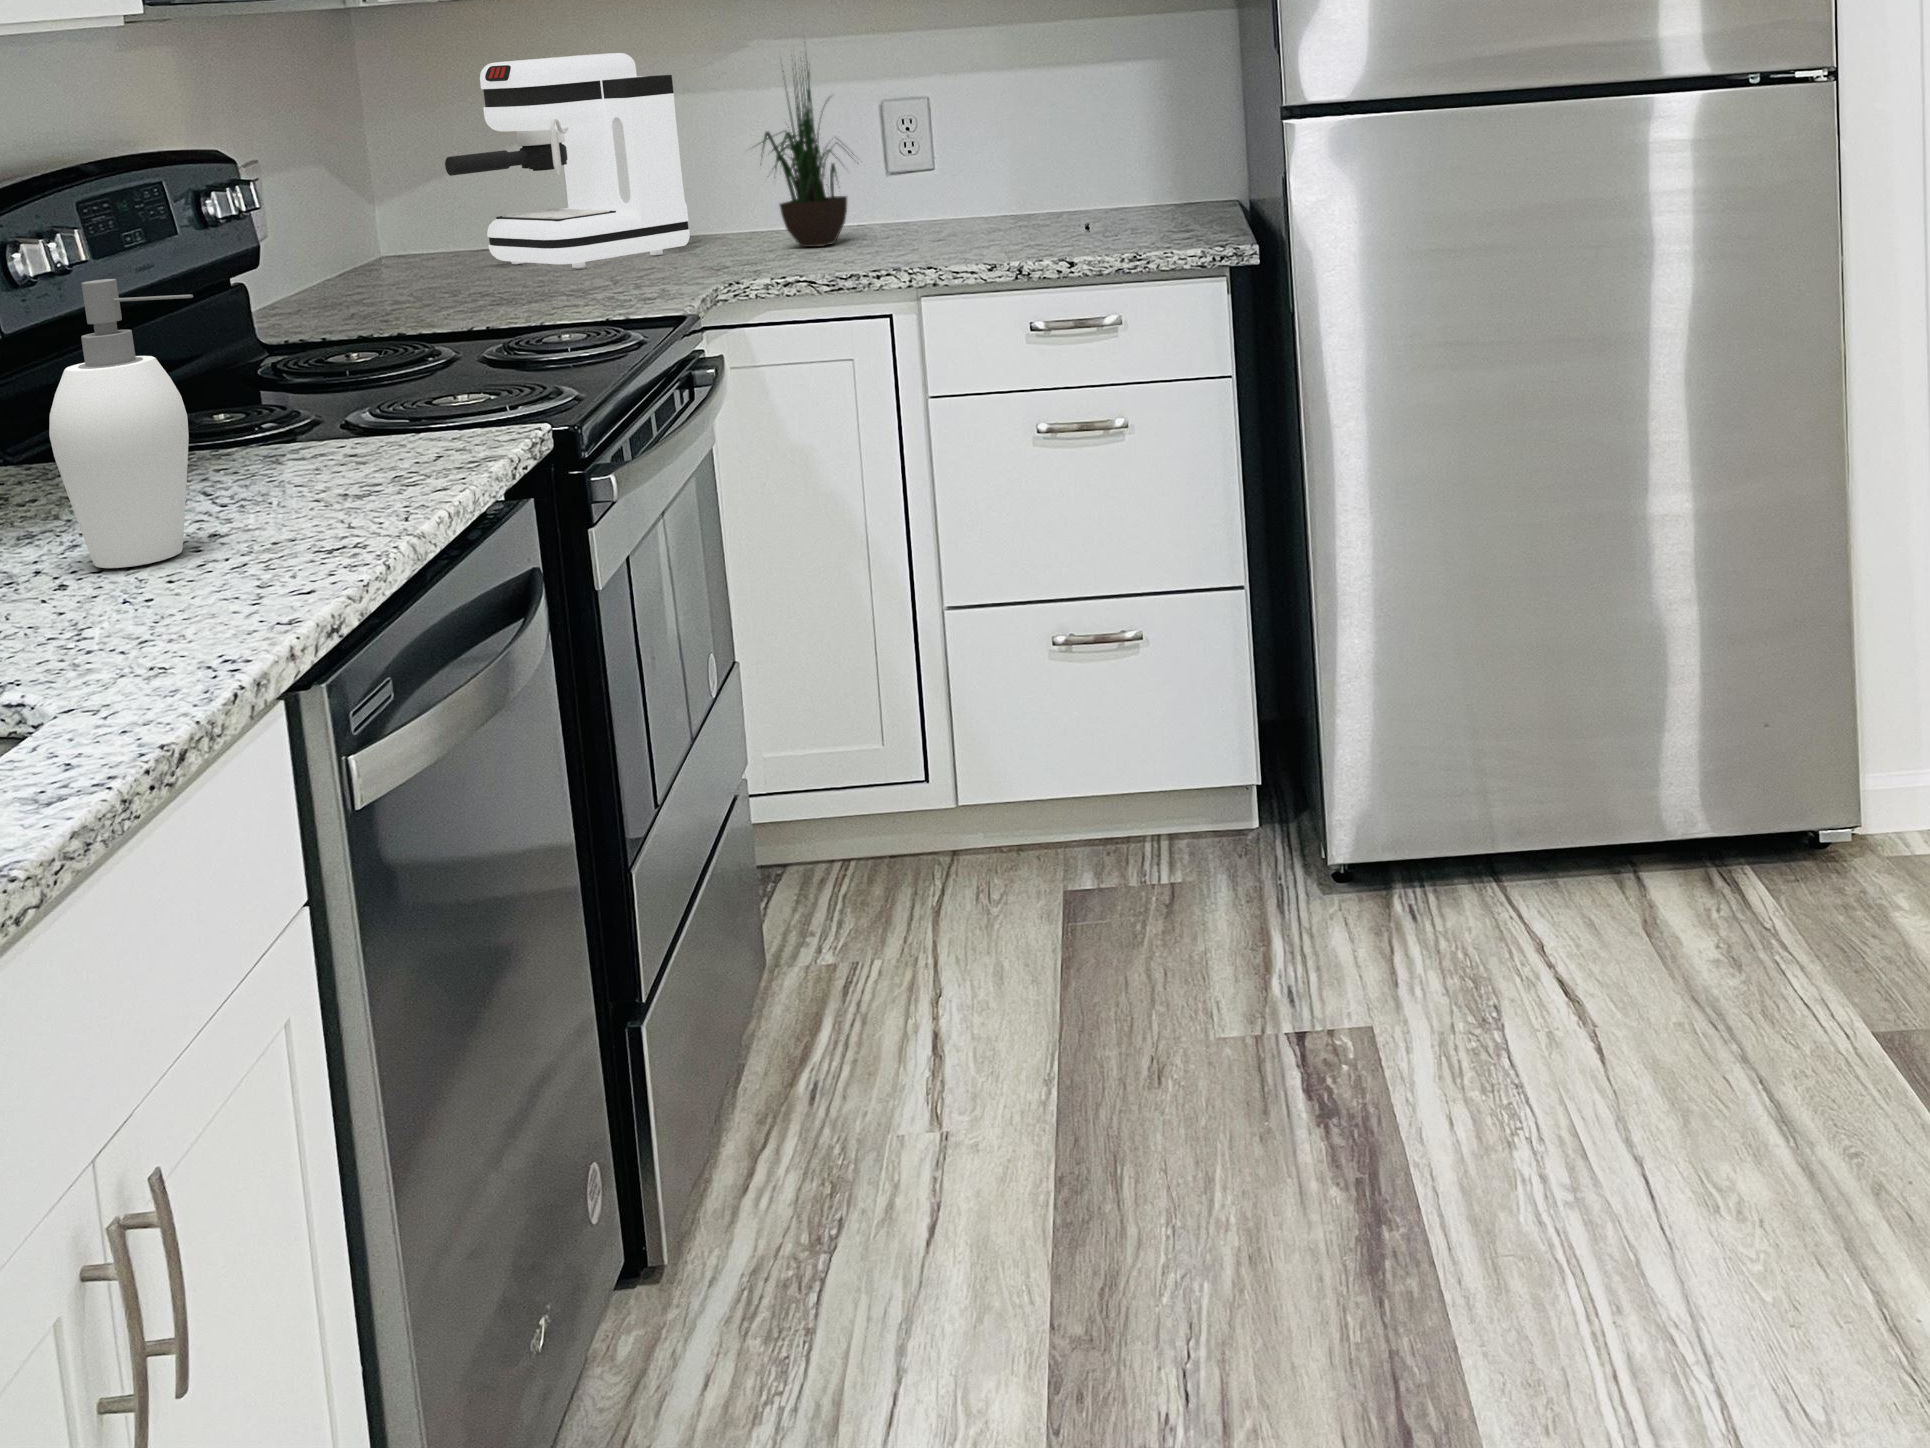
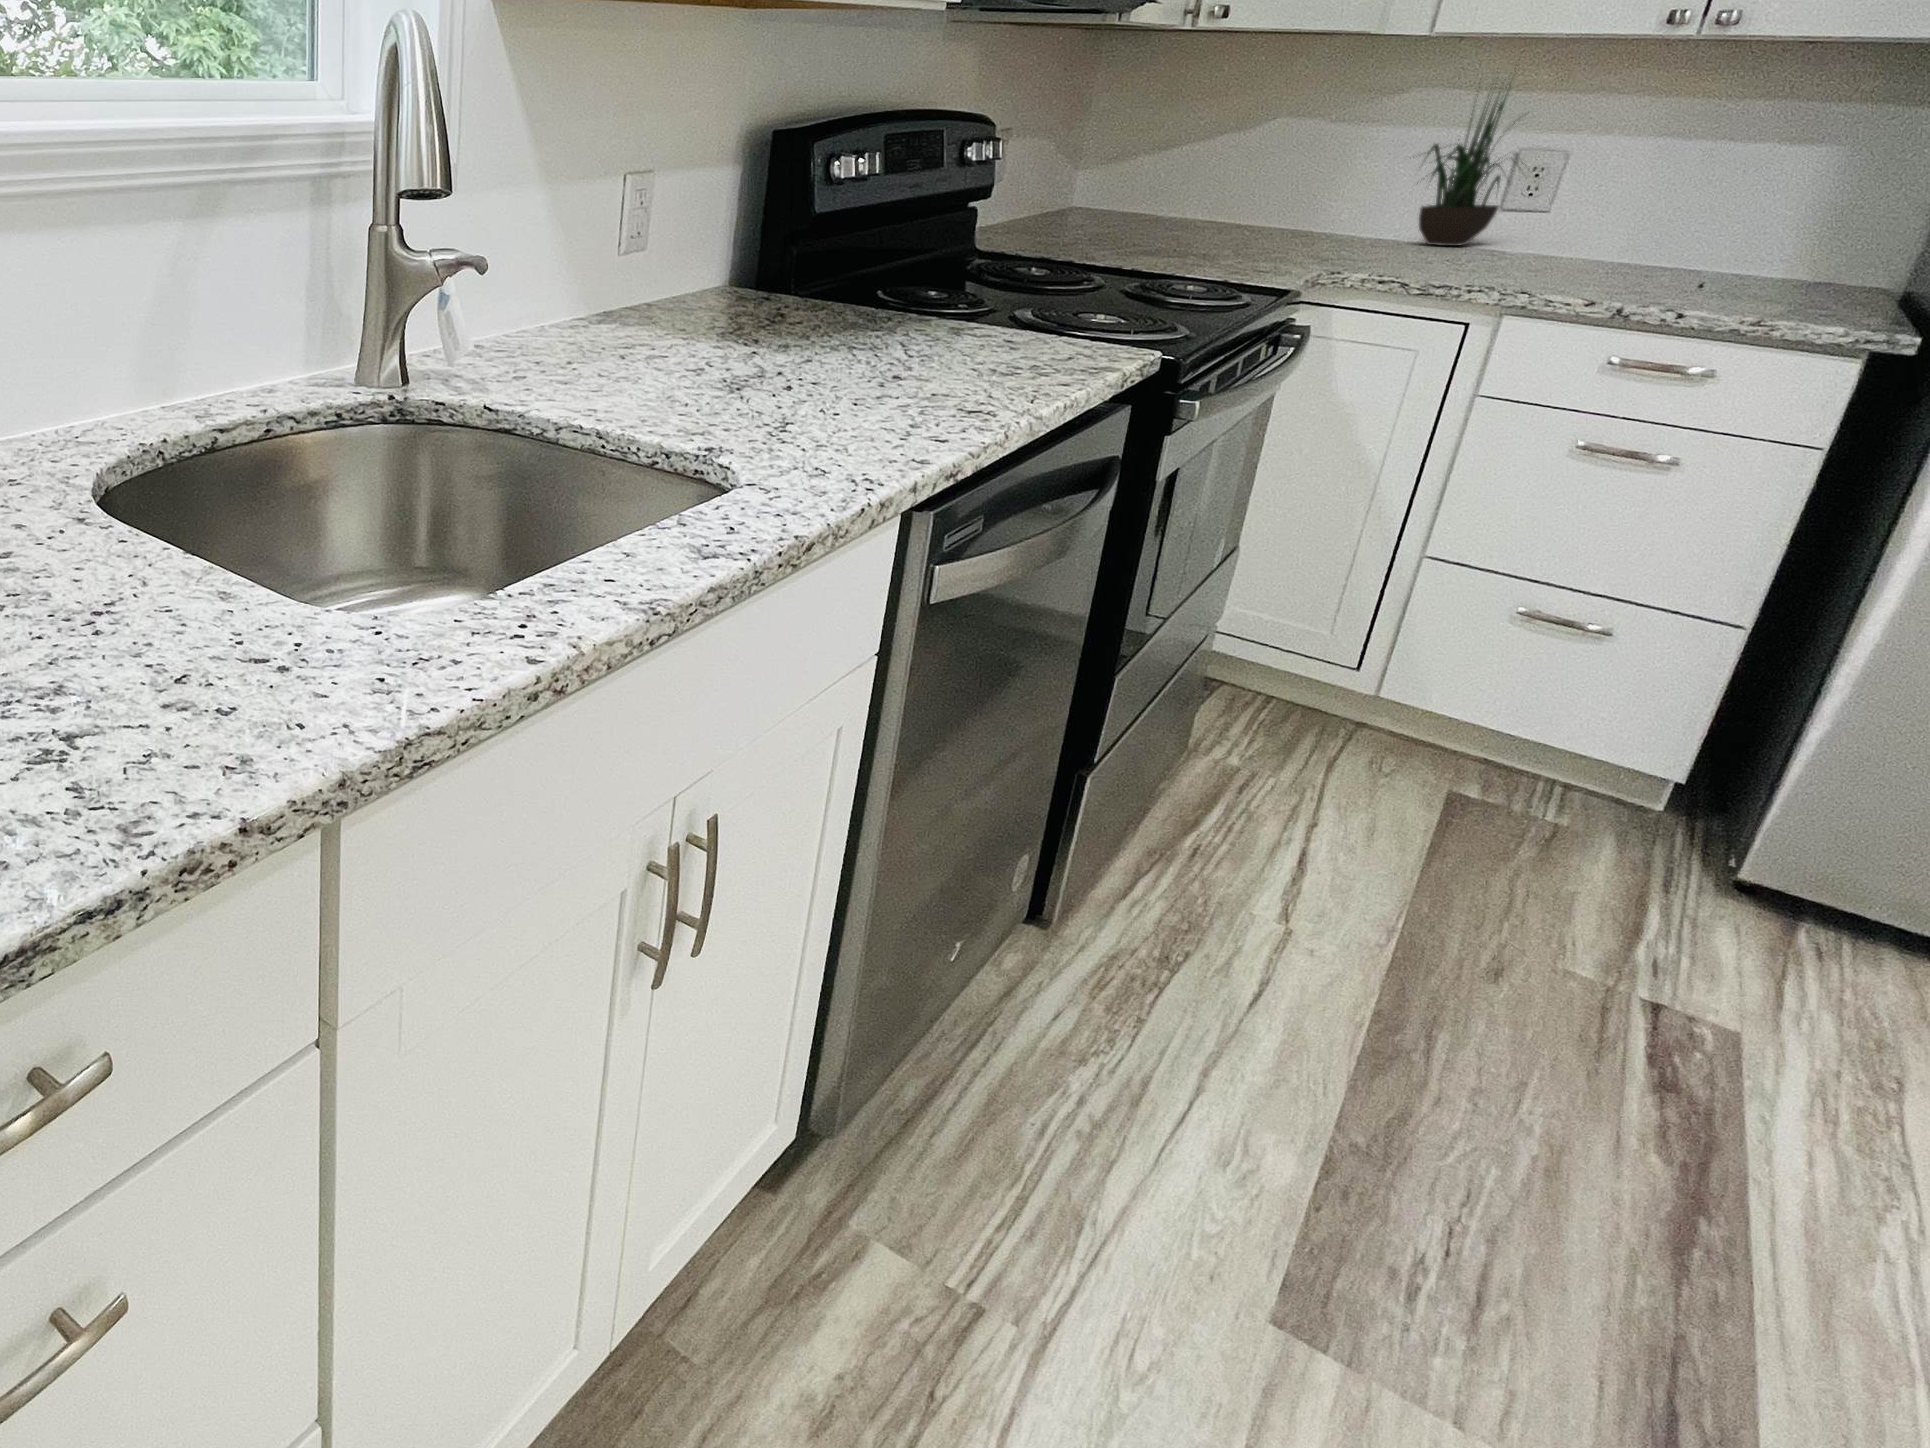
coffee maker: present [445,53,690,268] -> none [1125,76,1353,240]
soap dispenser: present [49,279,193,568] -> none [803,188,925,389]

